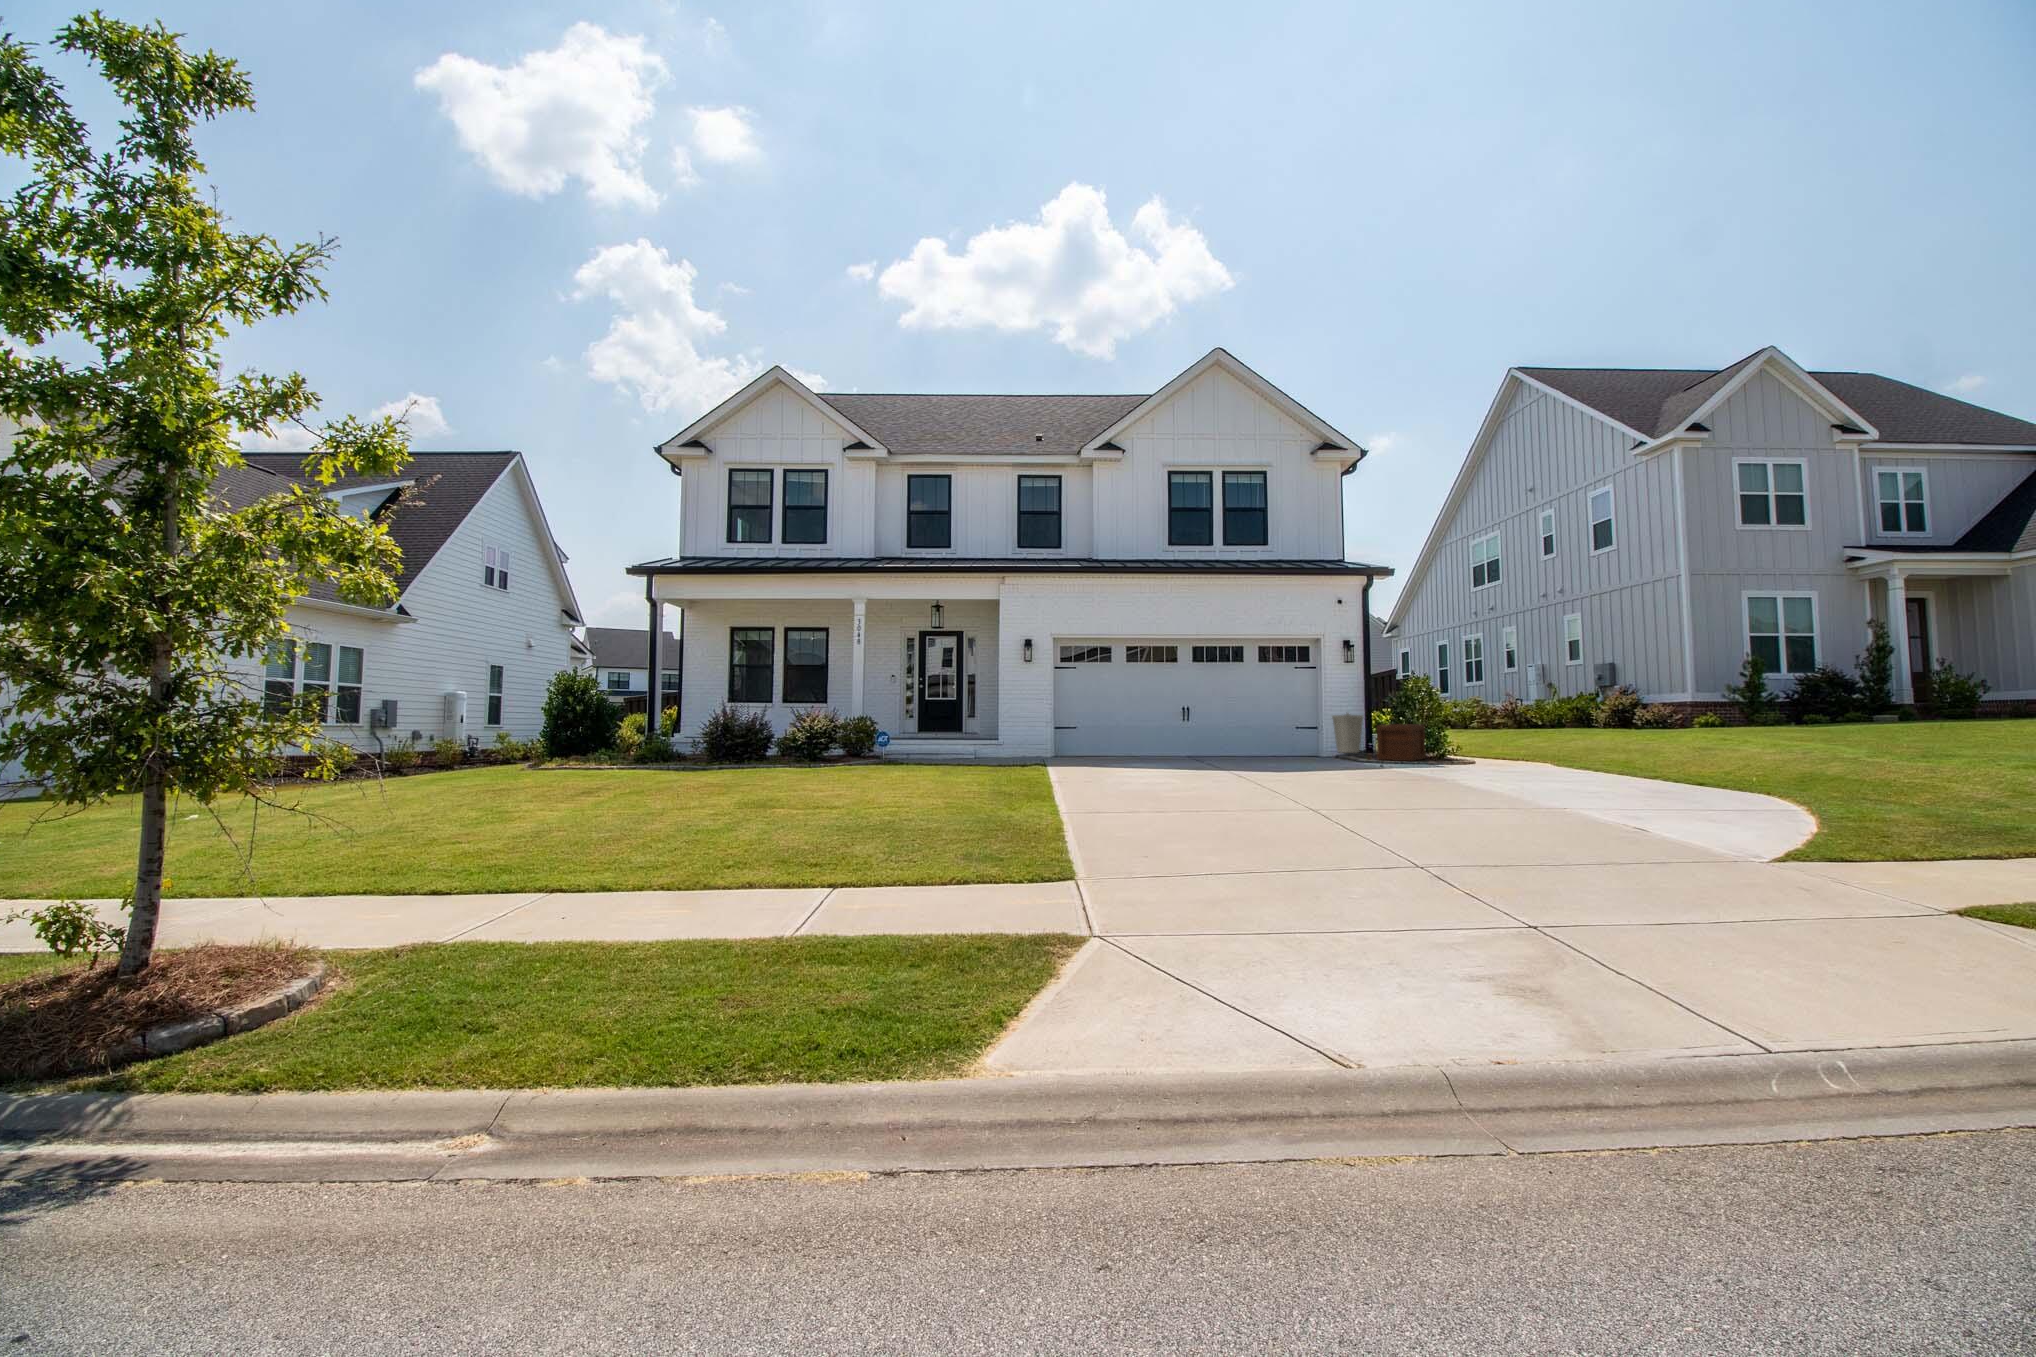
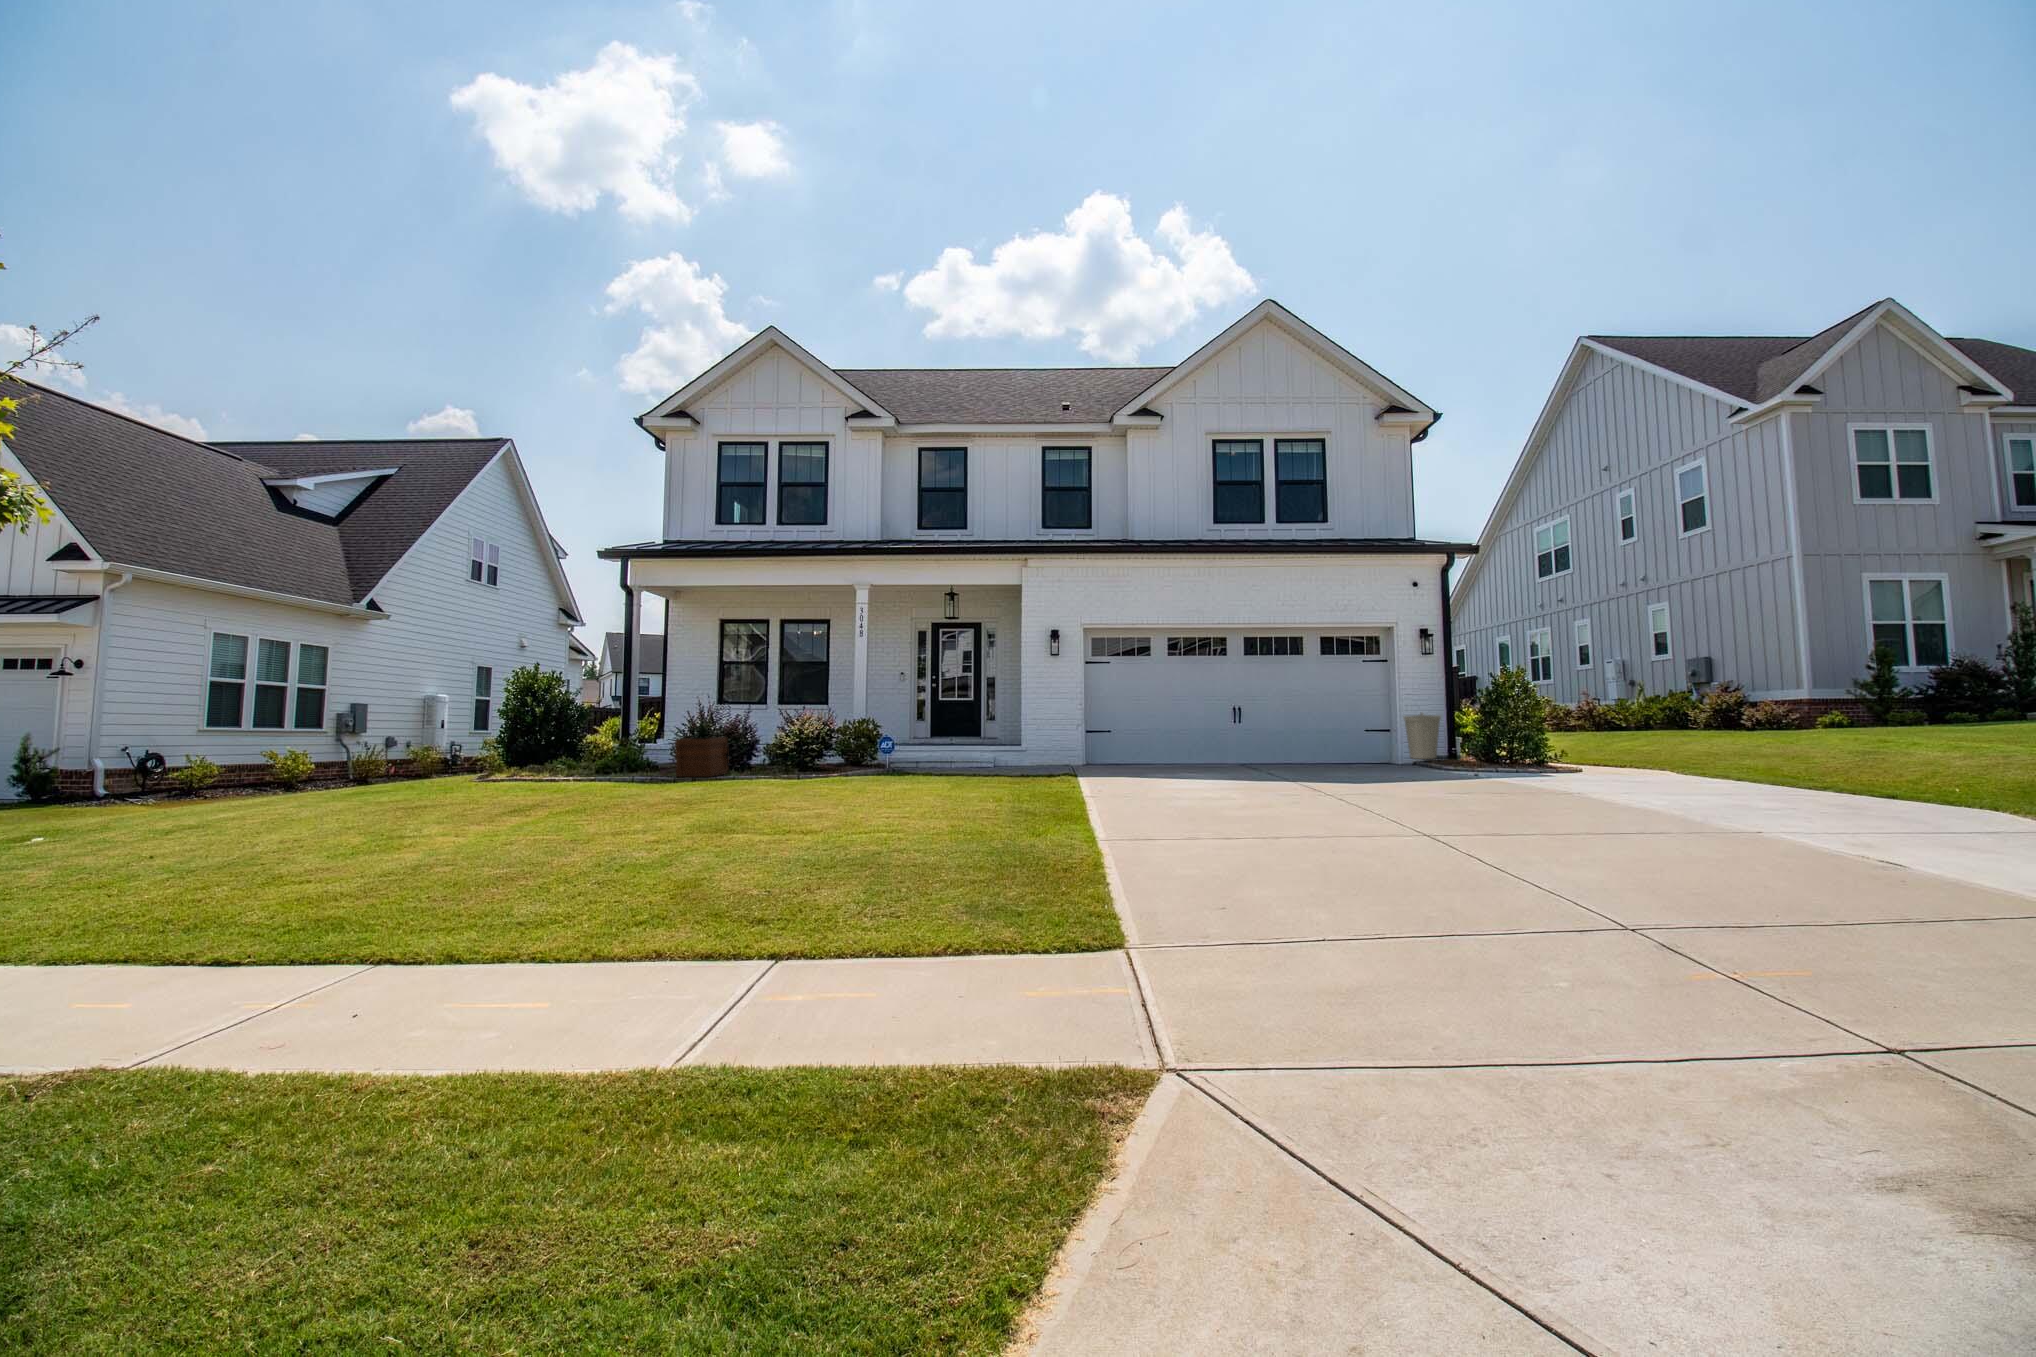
wooden crate: present [1377,724,1426,761] -> present [675,737,728,777]

